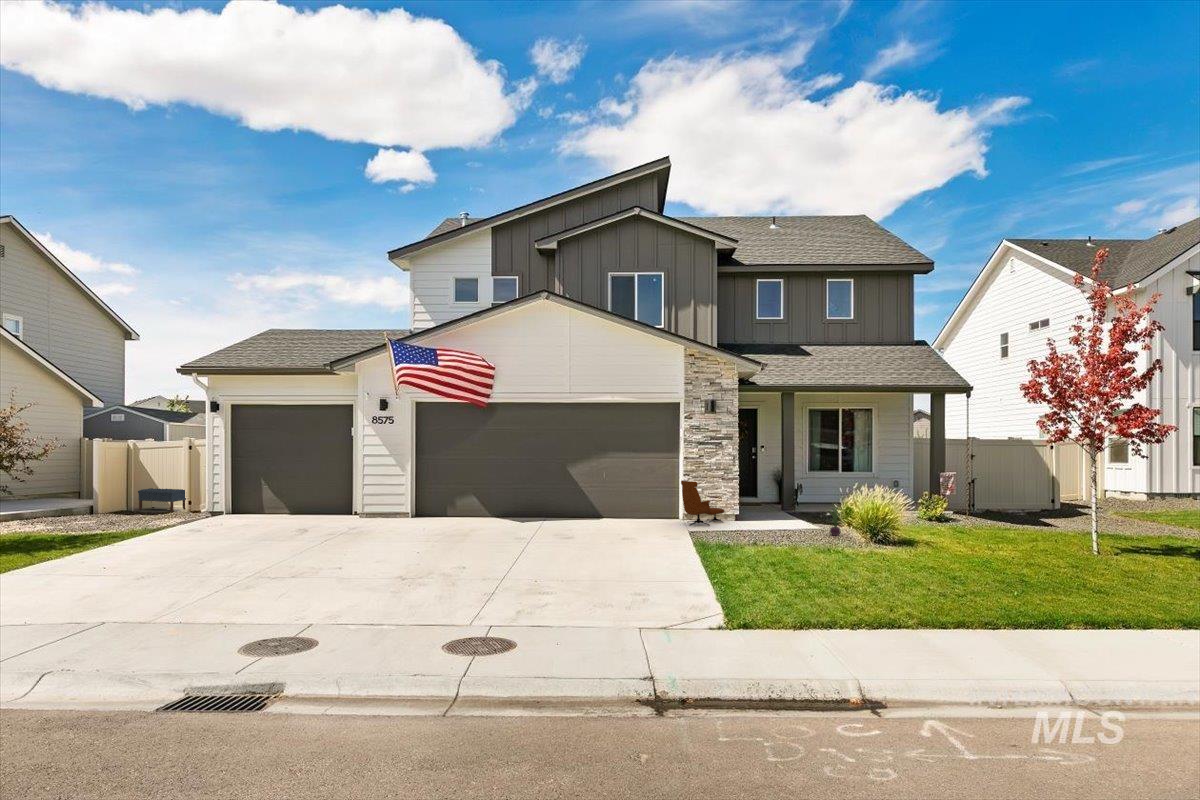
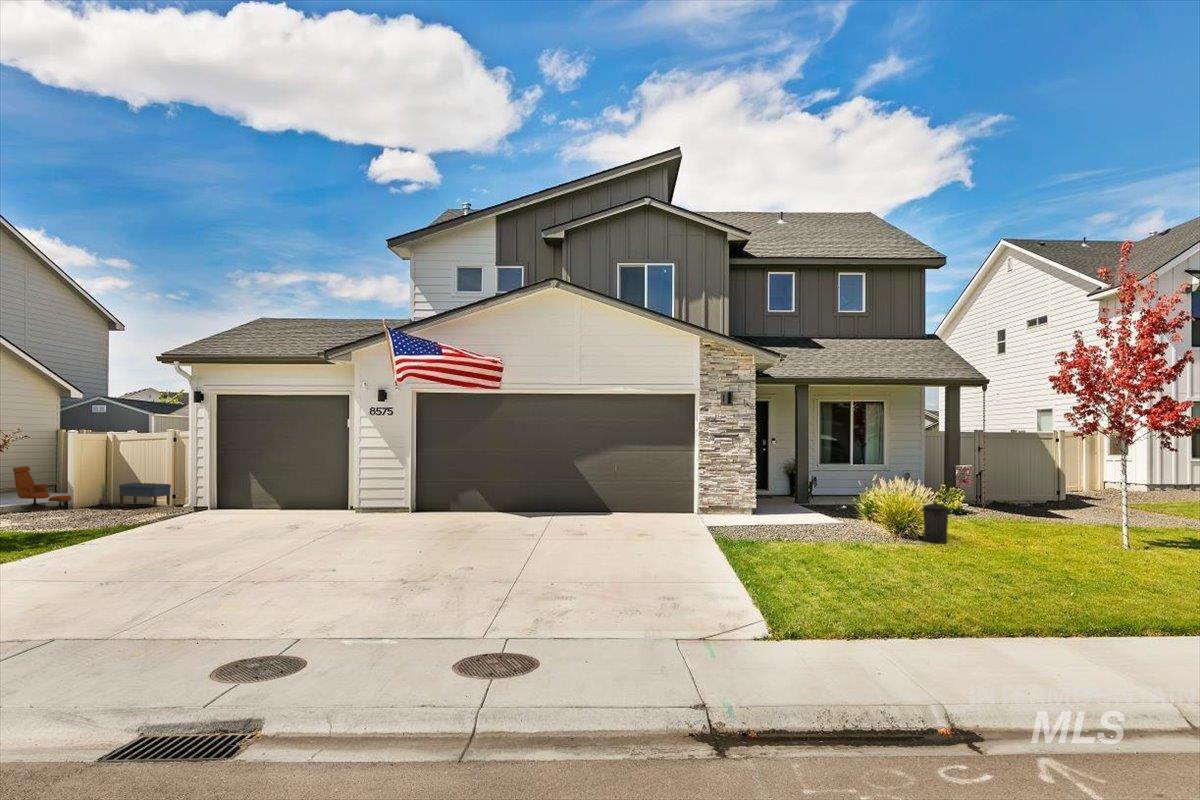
lounge chair: present [681,480,725,526] -> present [13,466,71,510]
trash can: none [891,505,920,545] -> present [921,502,951,543]
decorative plant: present [830,508,841,536] -> present [99,484,108,505]

